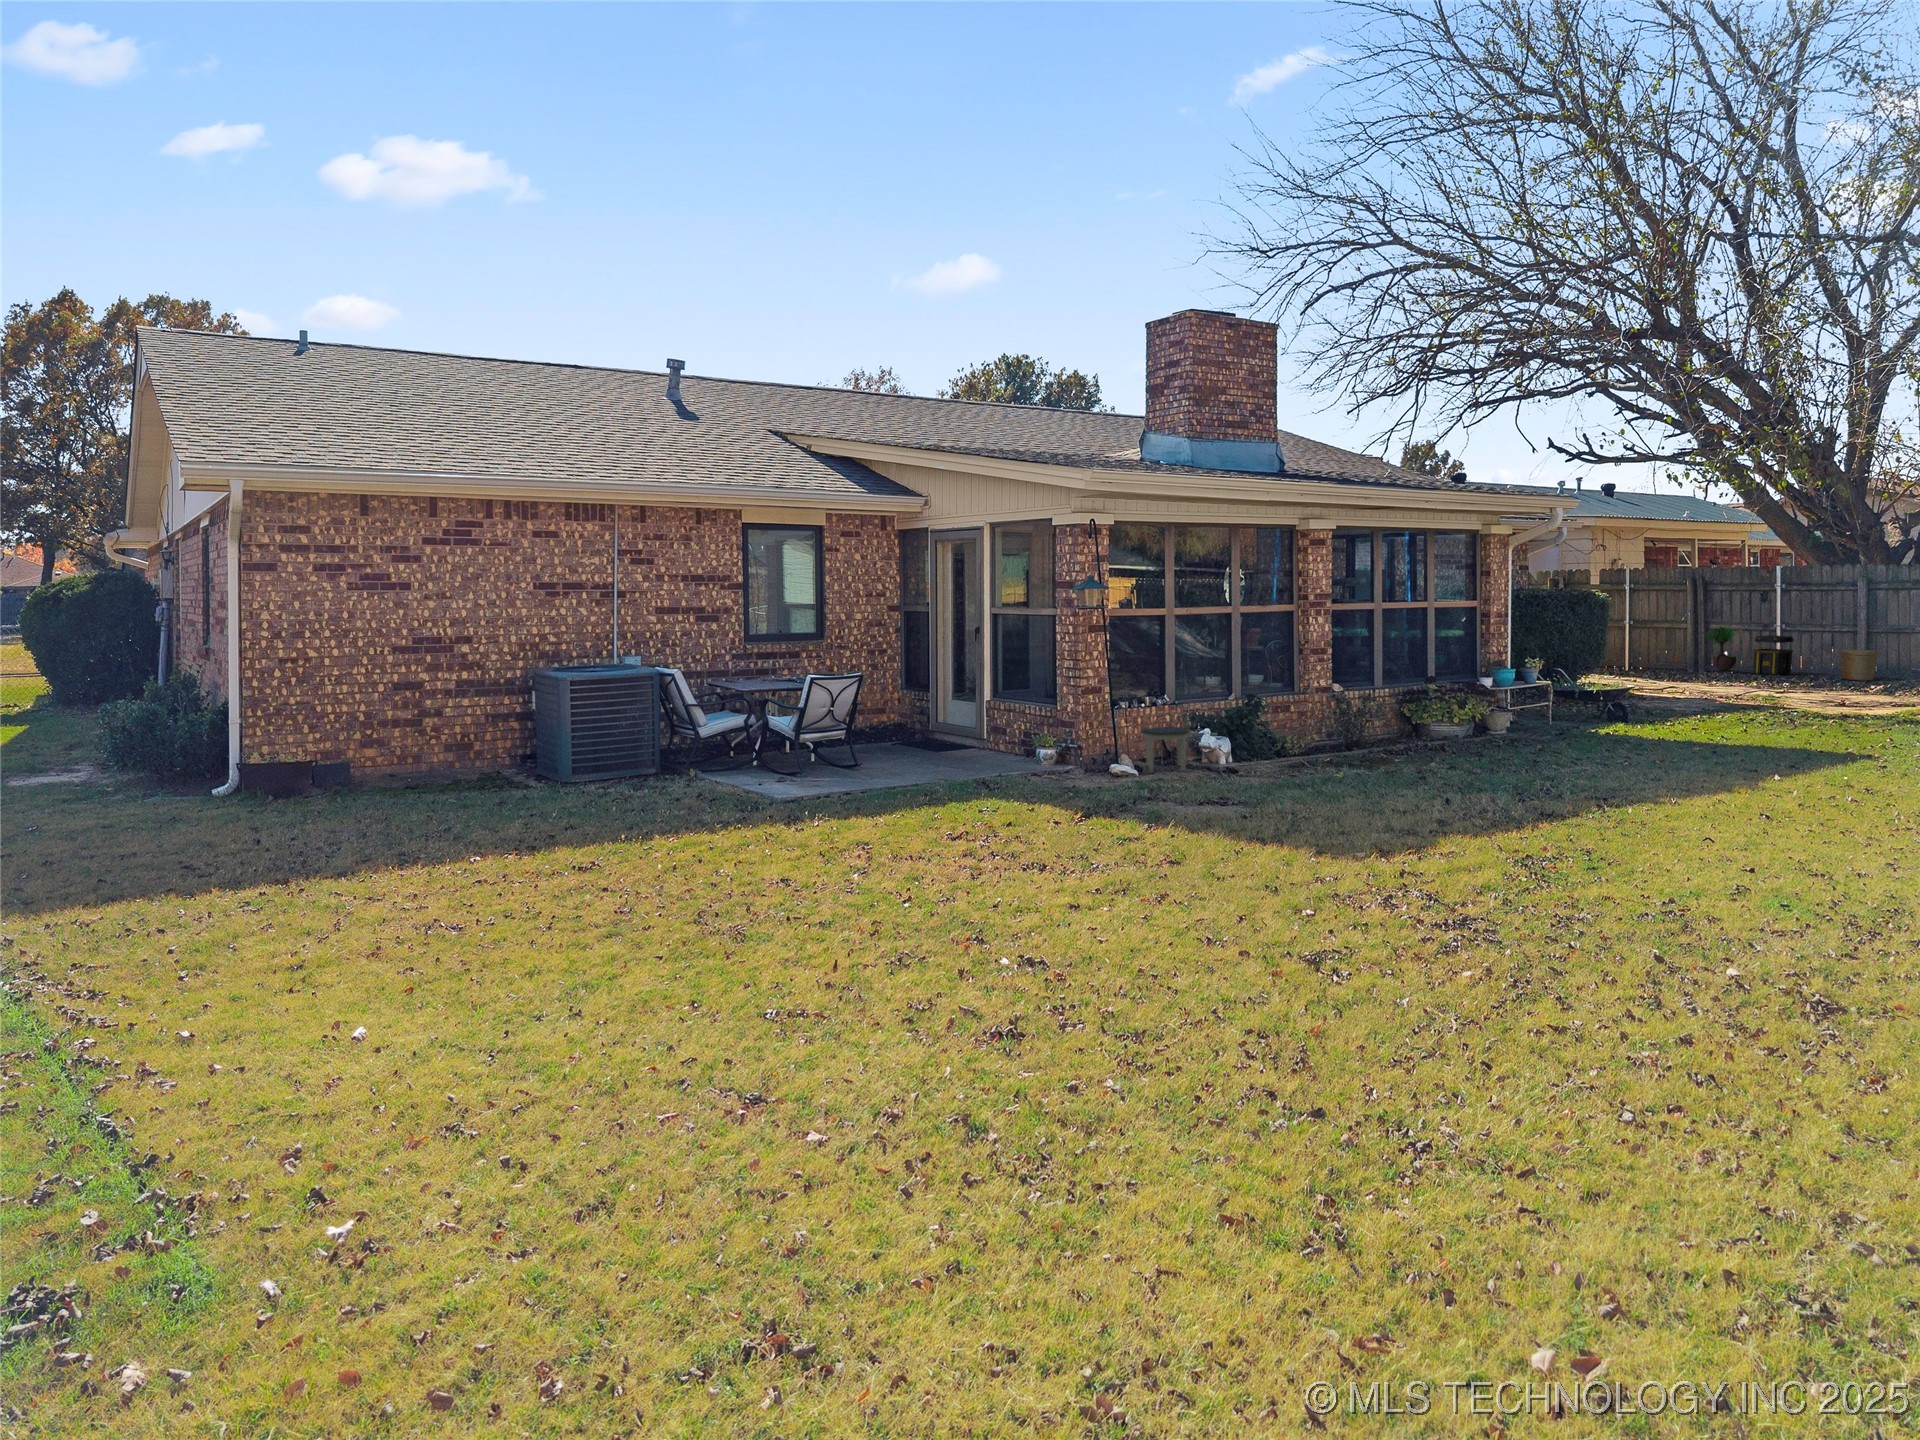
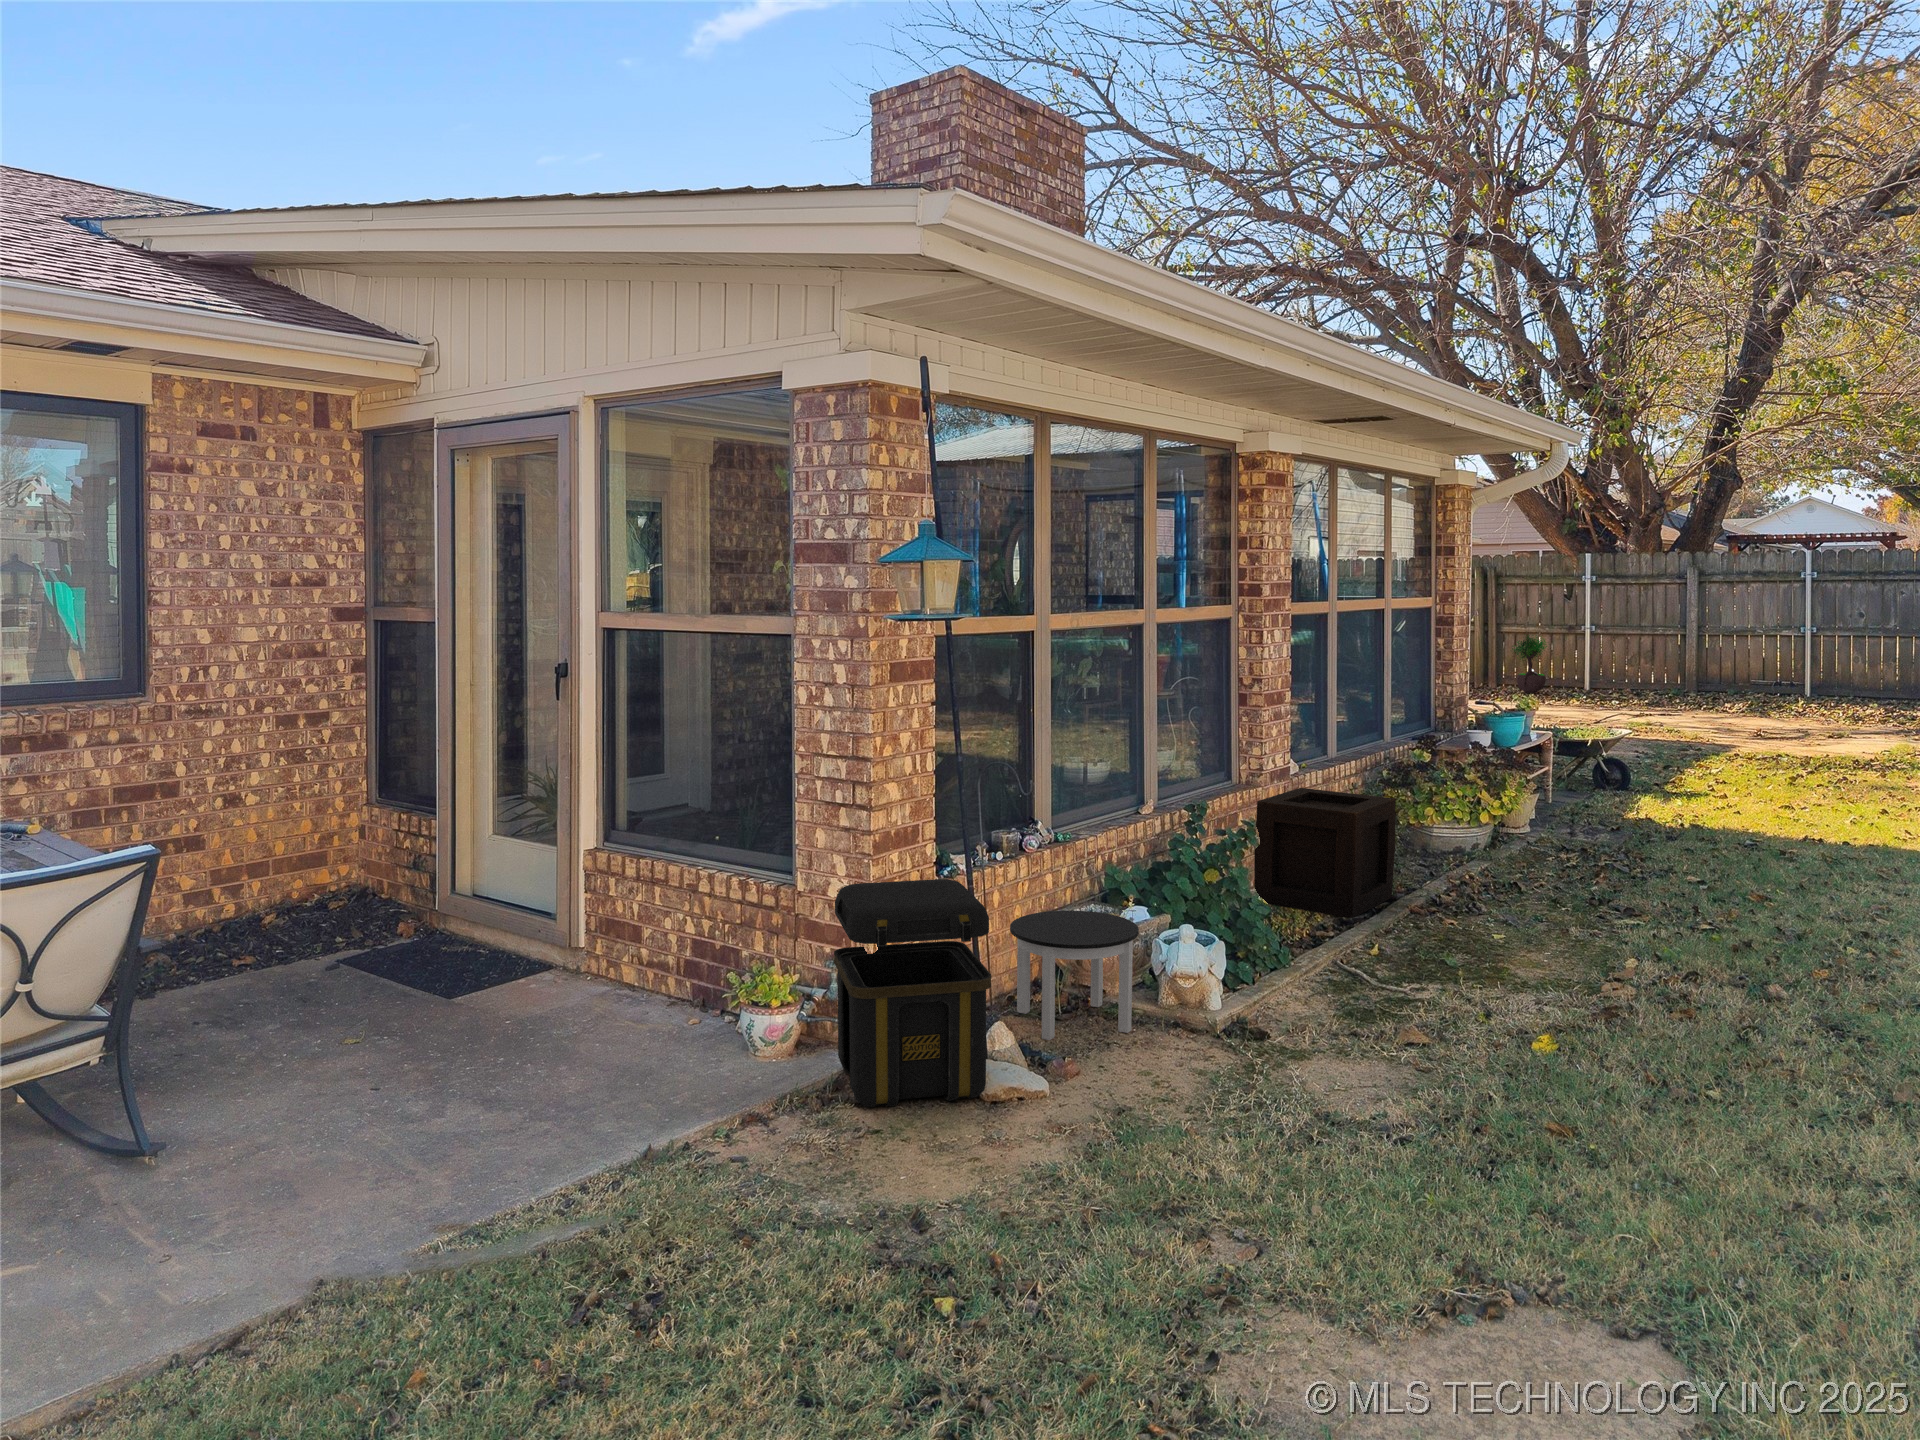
toolbox: present [1753,635,1793,675] -> present [834,879,991,1108]
woven basket: present [1841,650,1877,681] -> none [1686,667,1729,706]
wooden crate: none [1298,694,1372,752] -> present [1254,788,1396,918]

